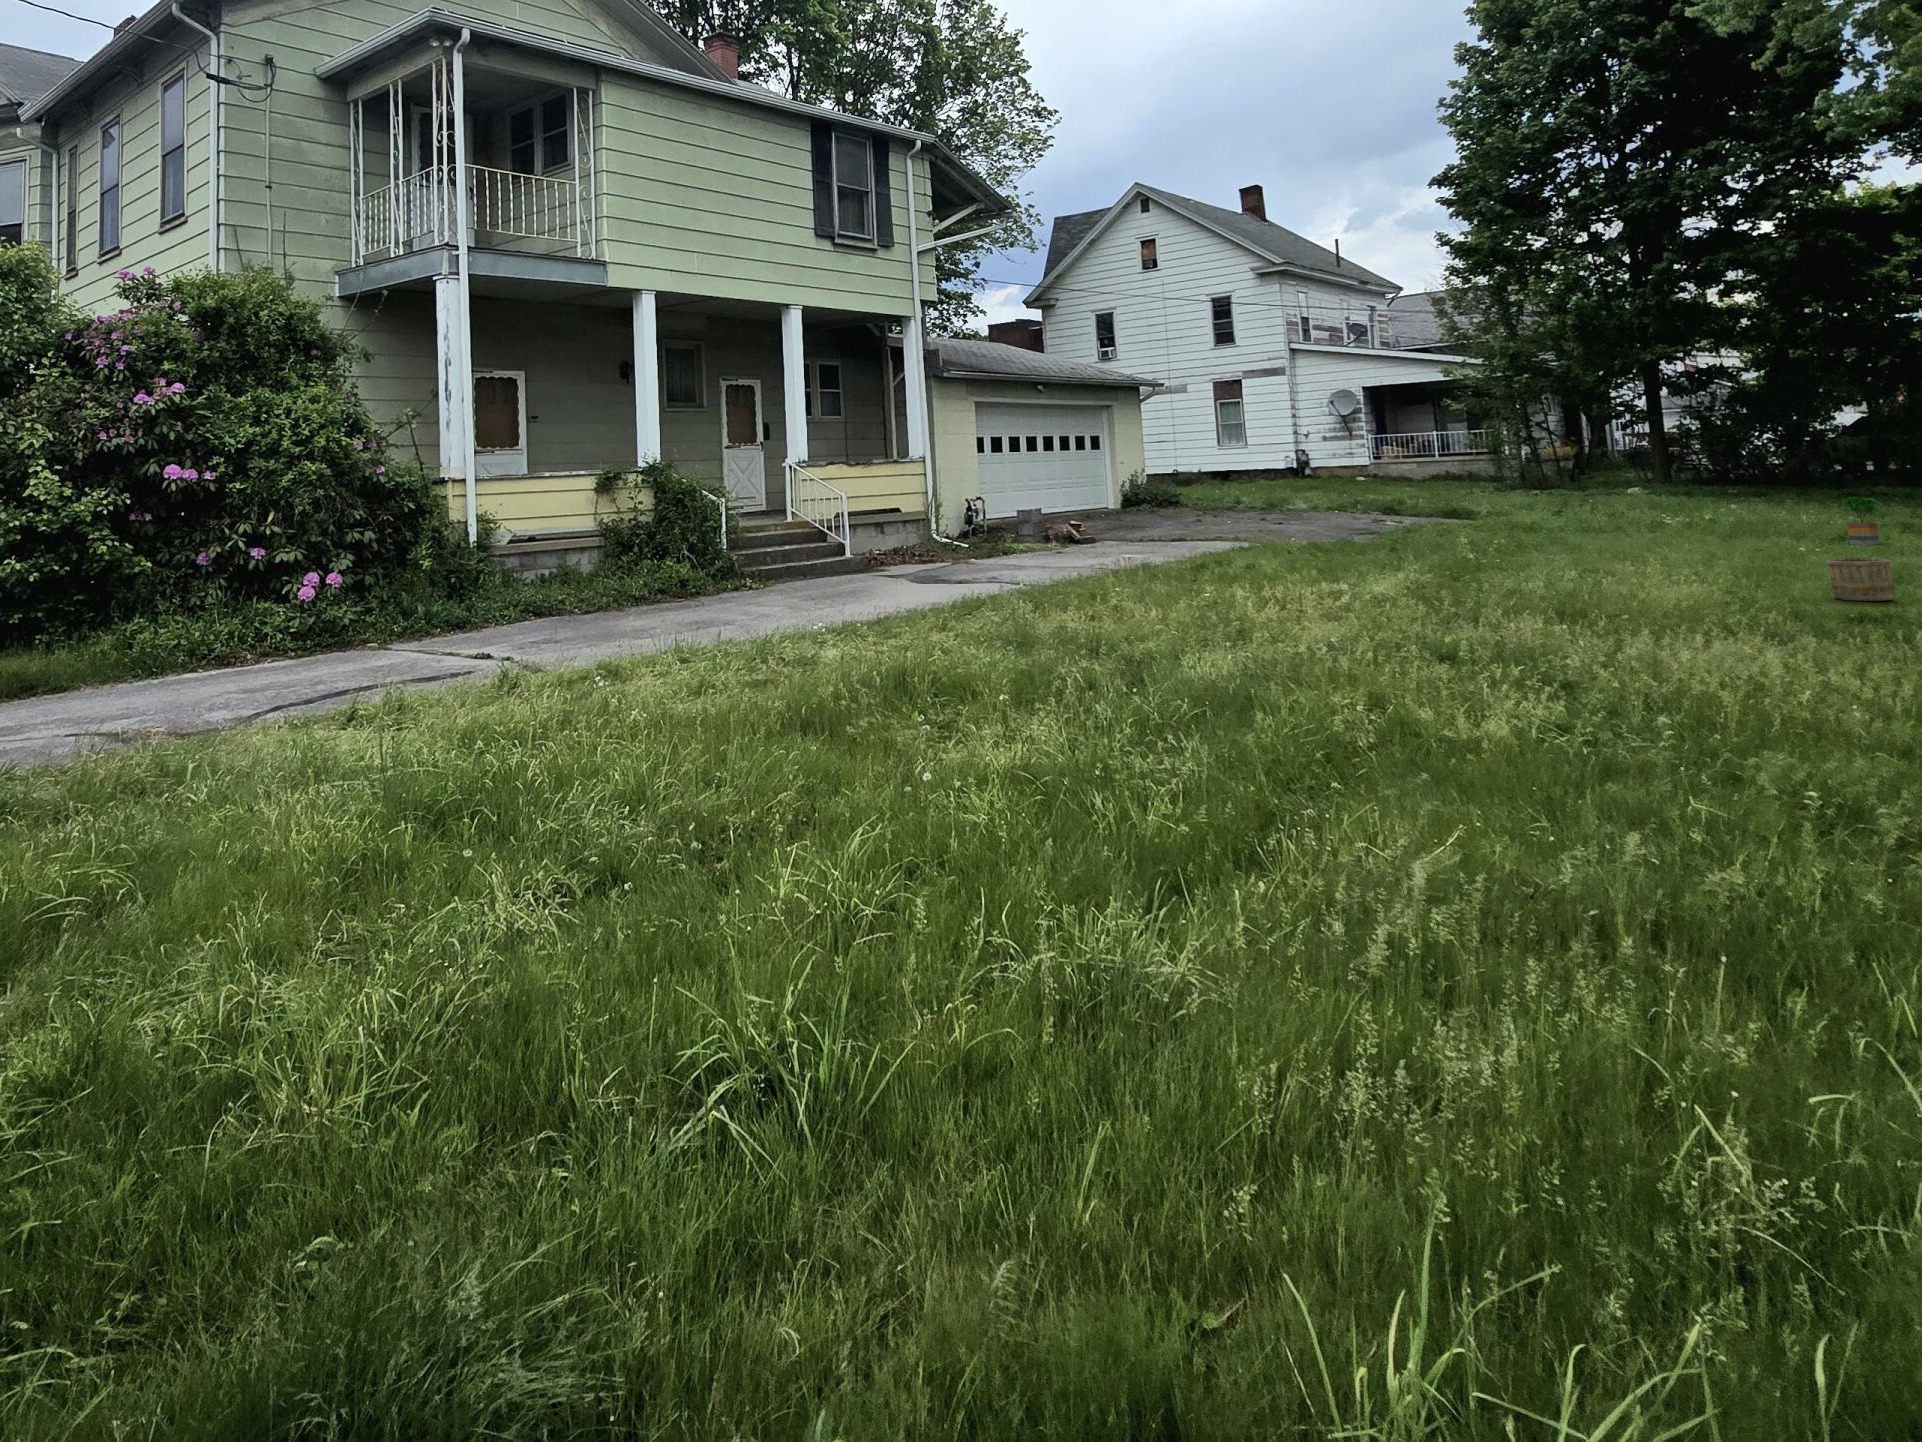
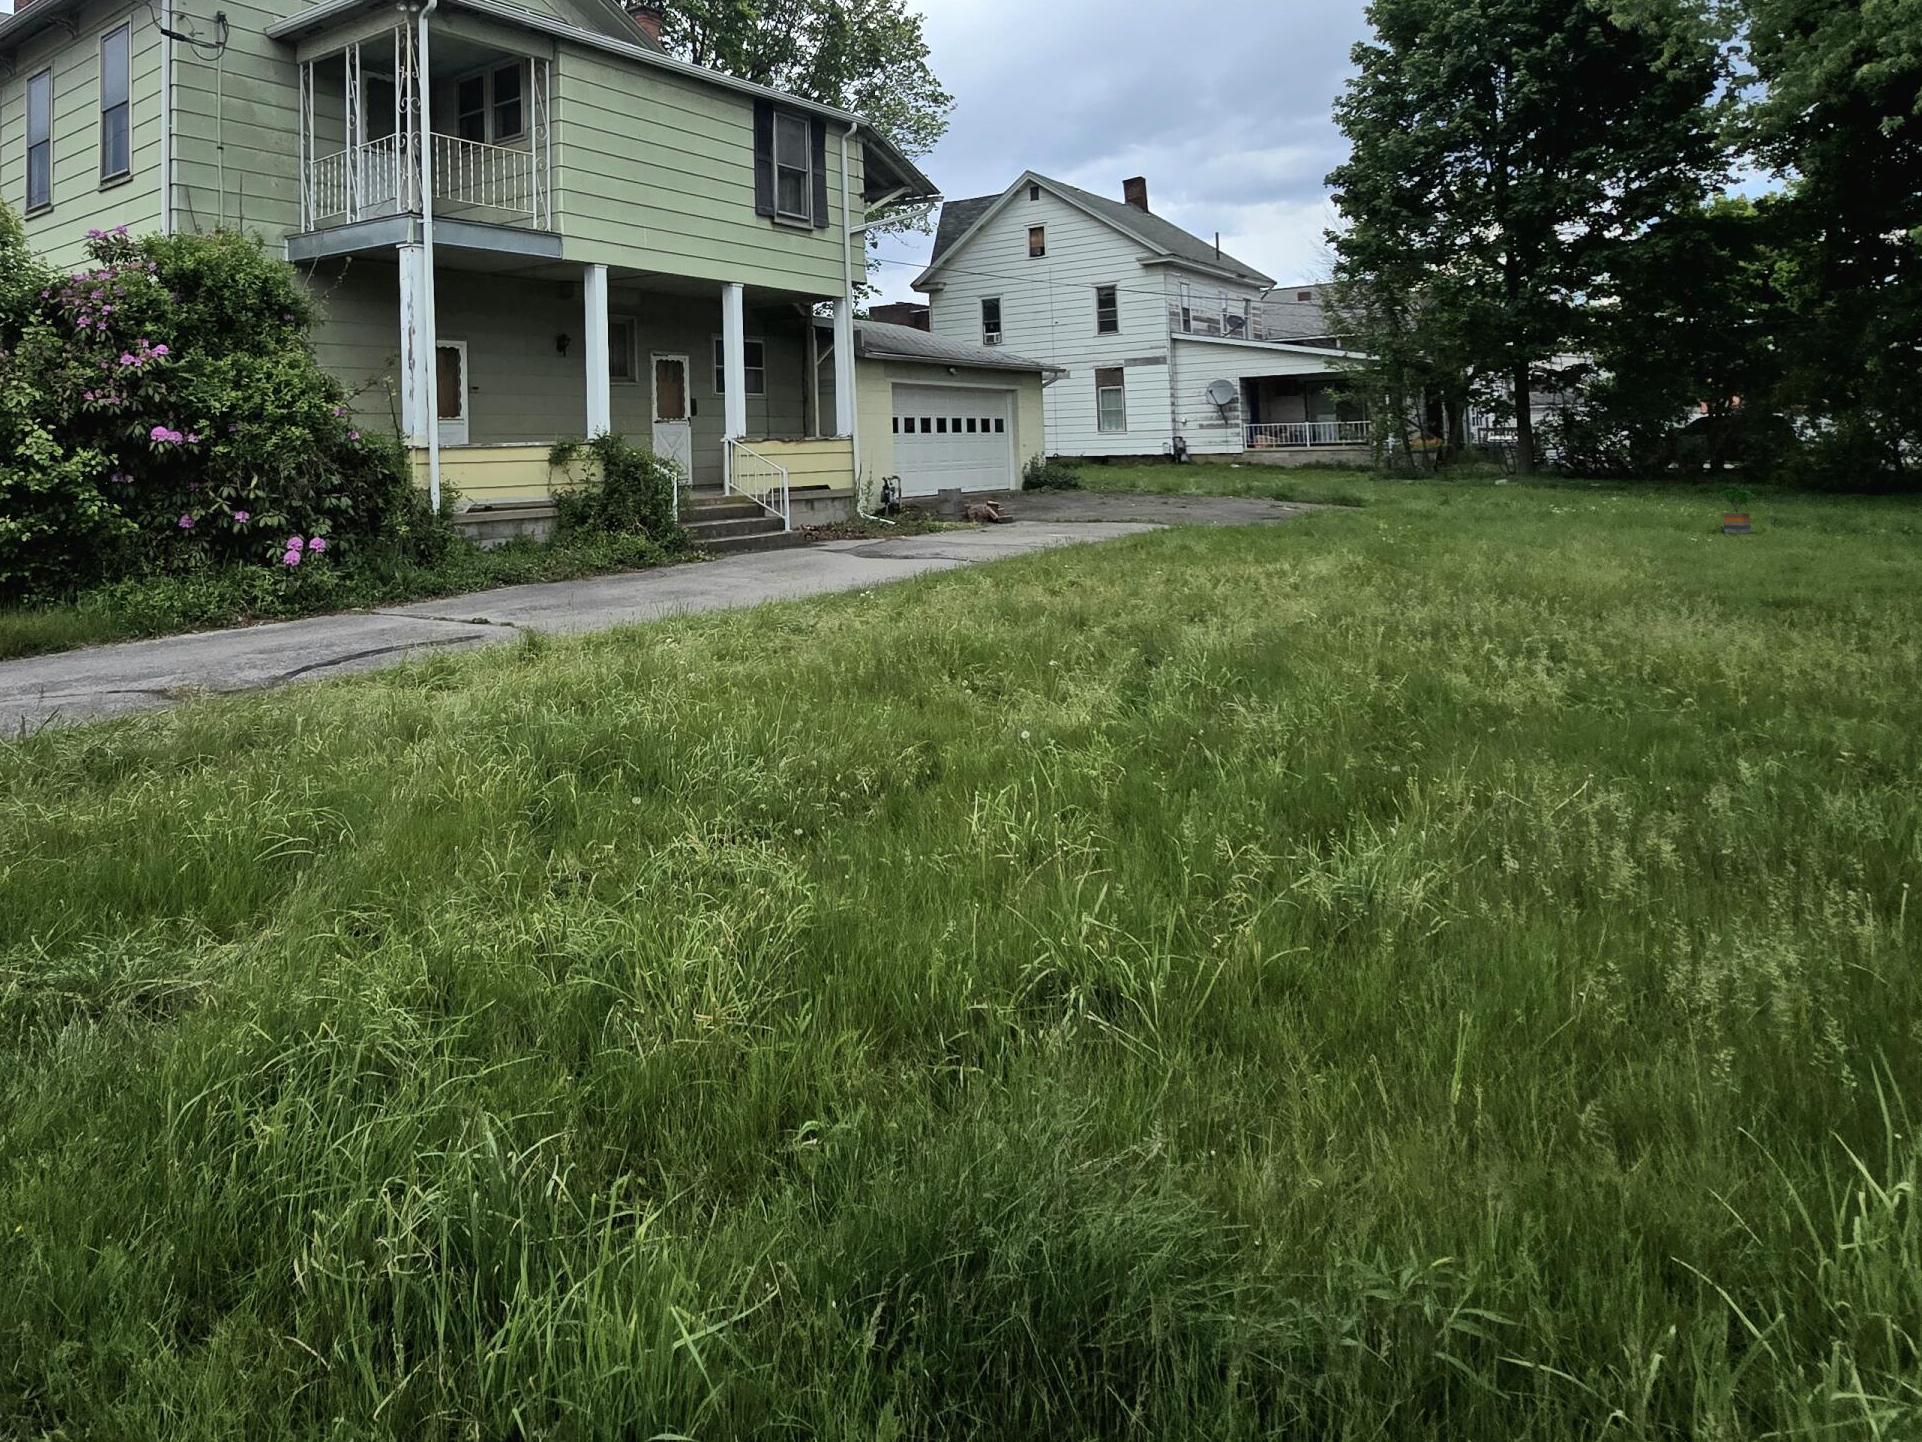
wooden bucket: present [1825,557,1895,601] -> none [1737,542,1799,582]

